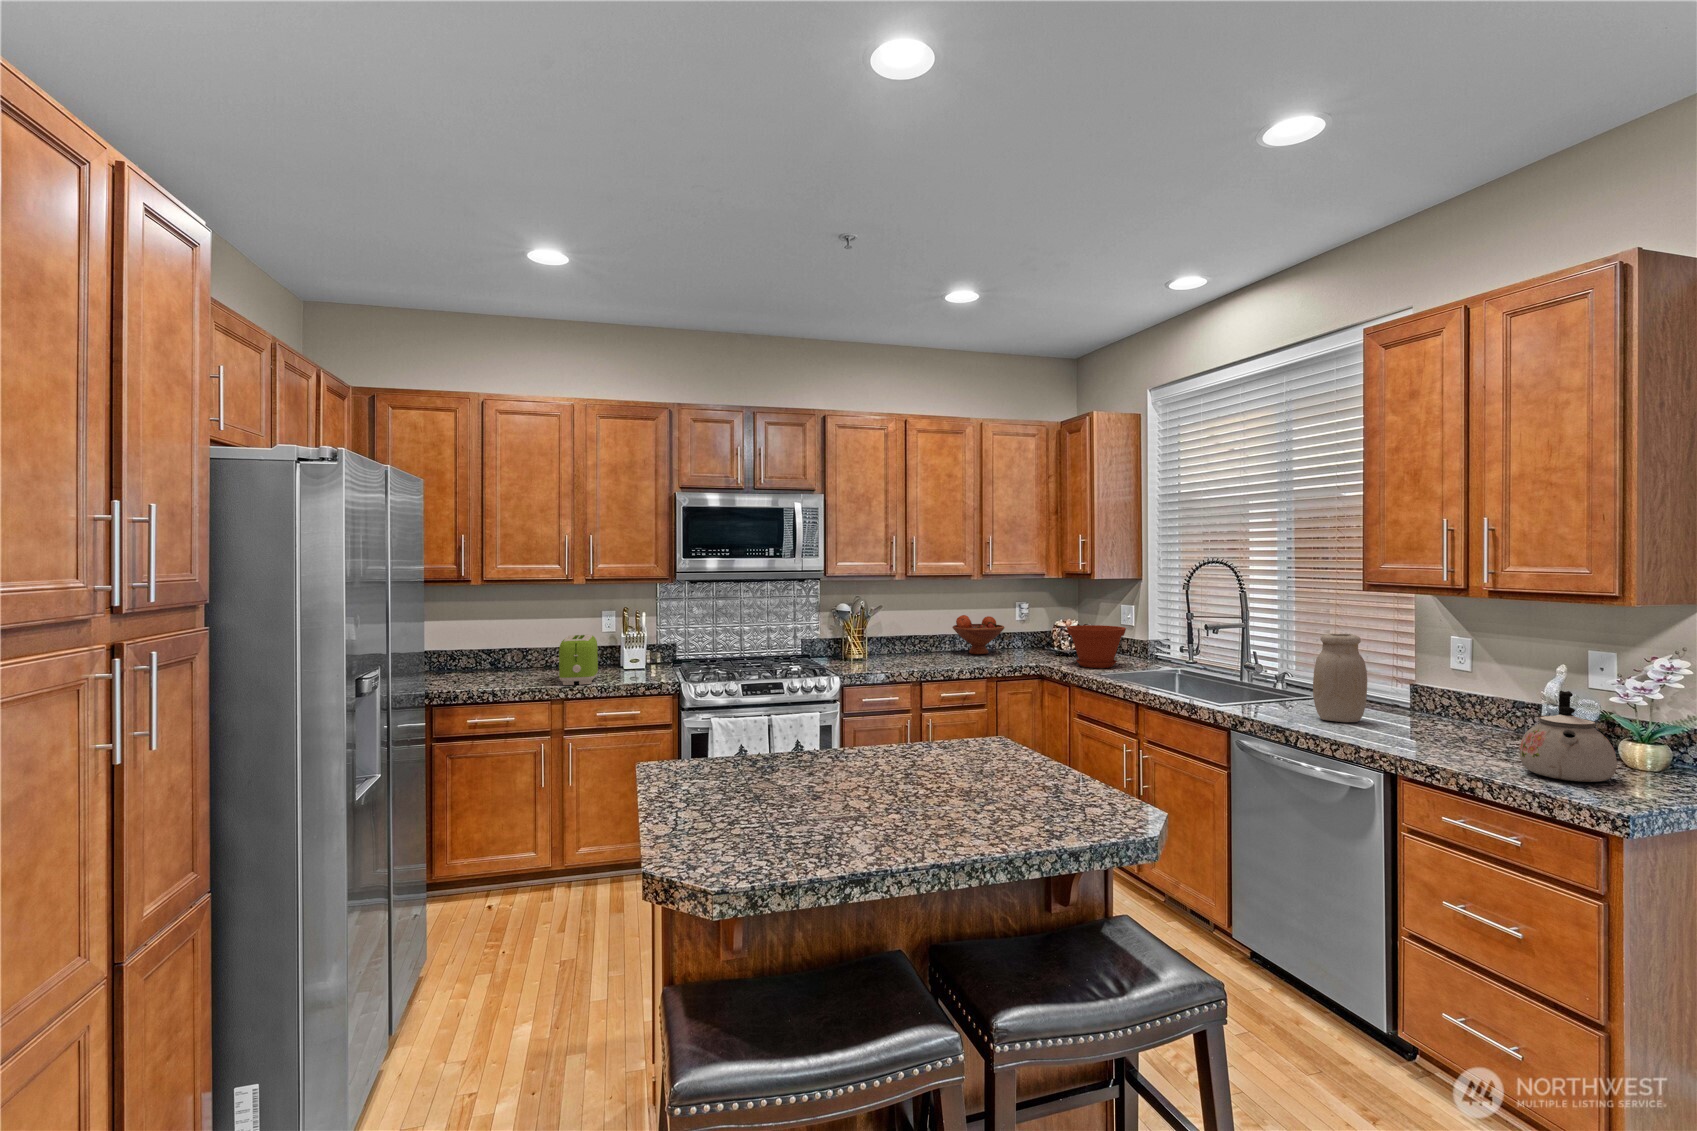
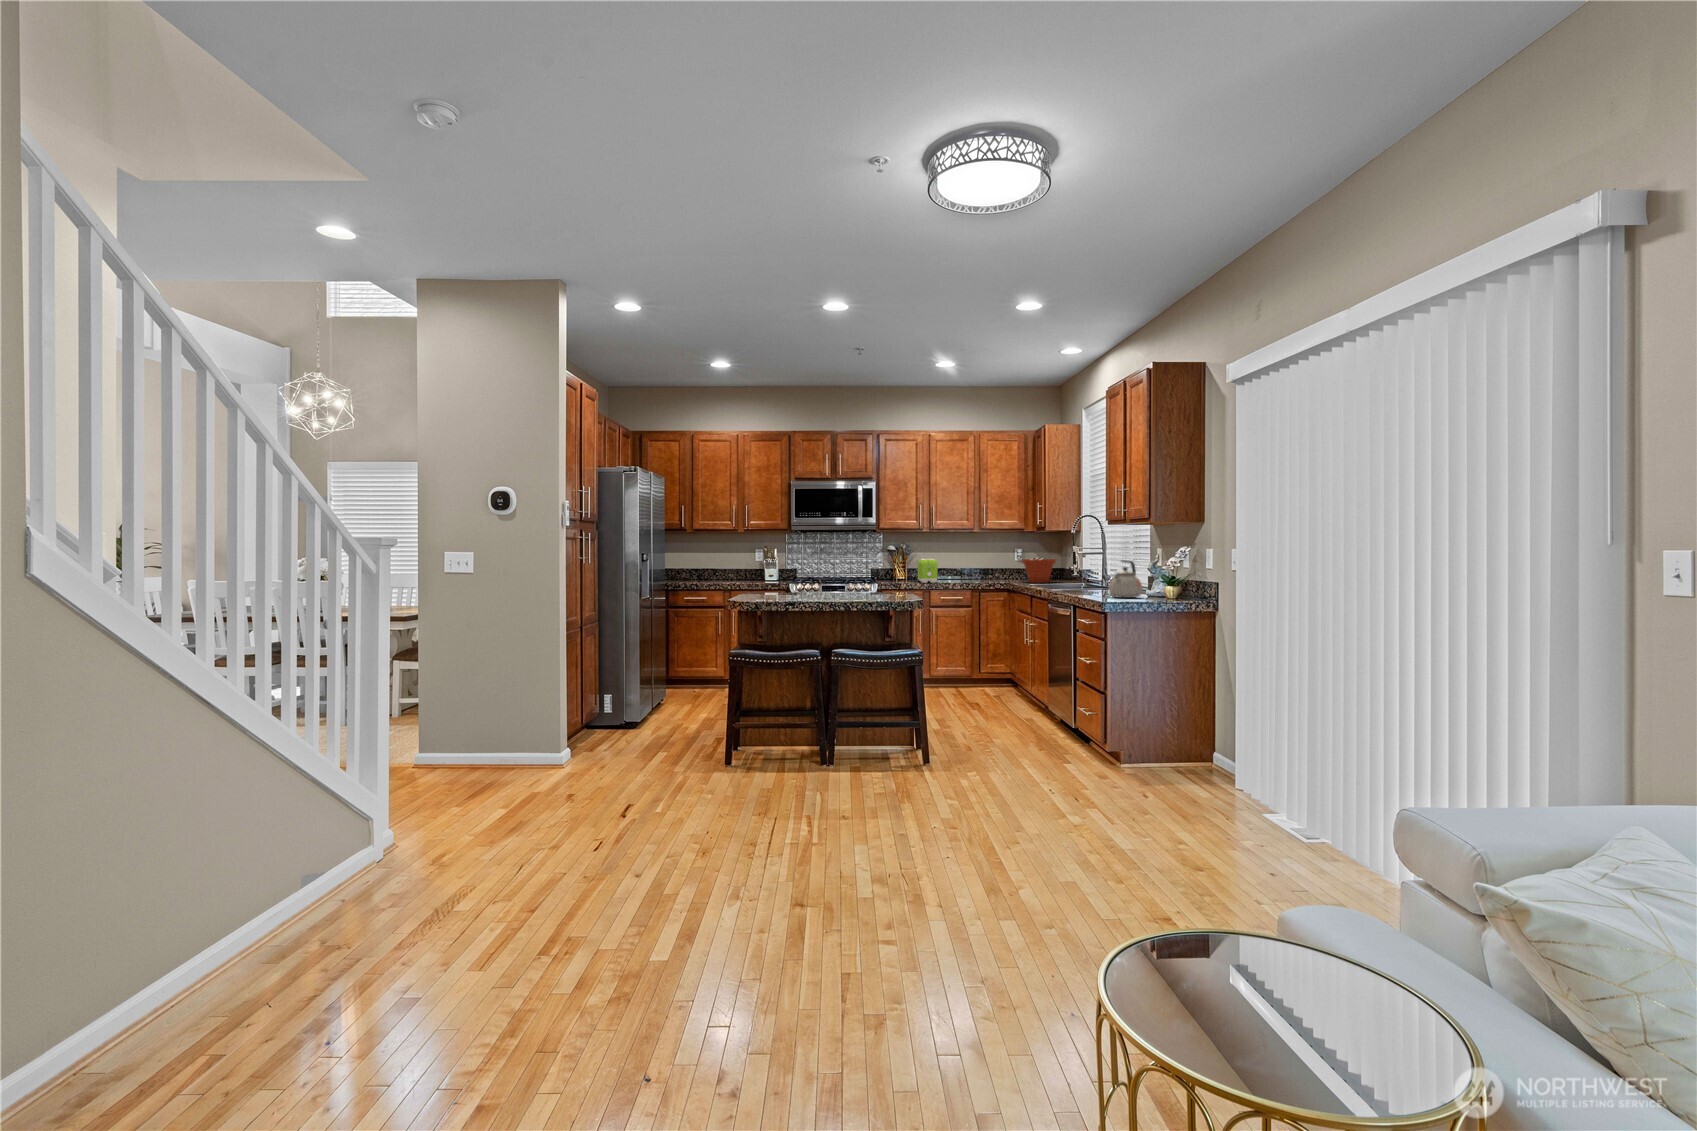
fruit bowl: present [952,615,1005,654] -> none [964,555,997,579]
jar: present [1313,634,1367,722] -> none [1082,547,1107,591]
toaster: present [559,635,598,685] -> present [918,559,938,583]

